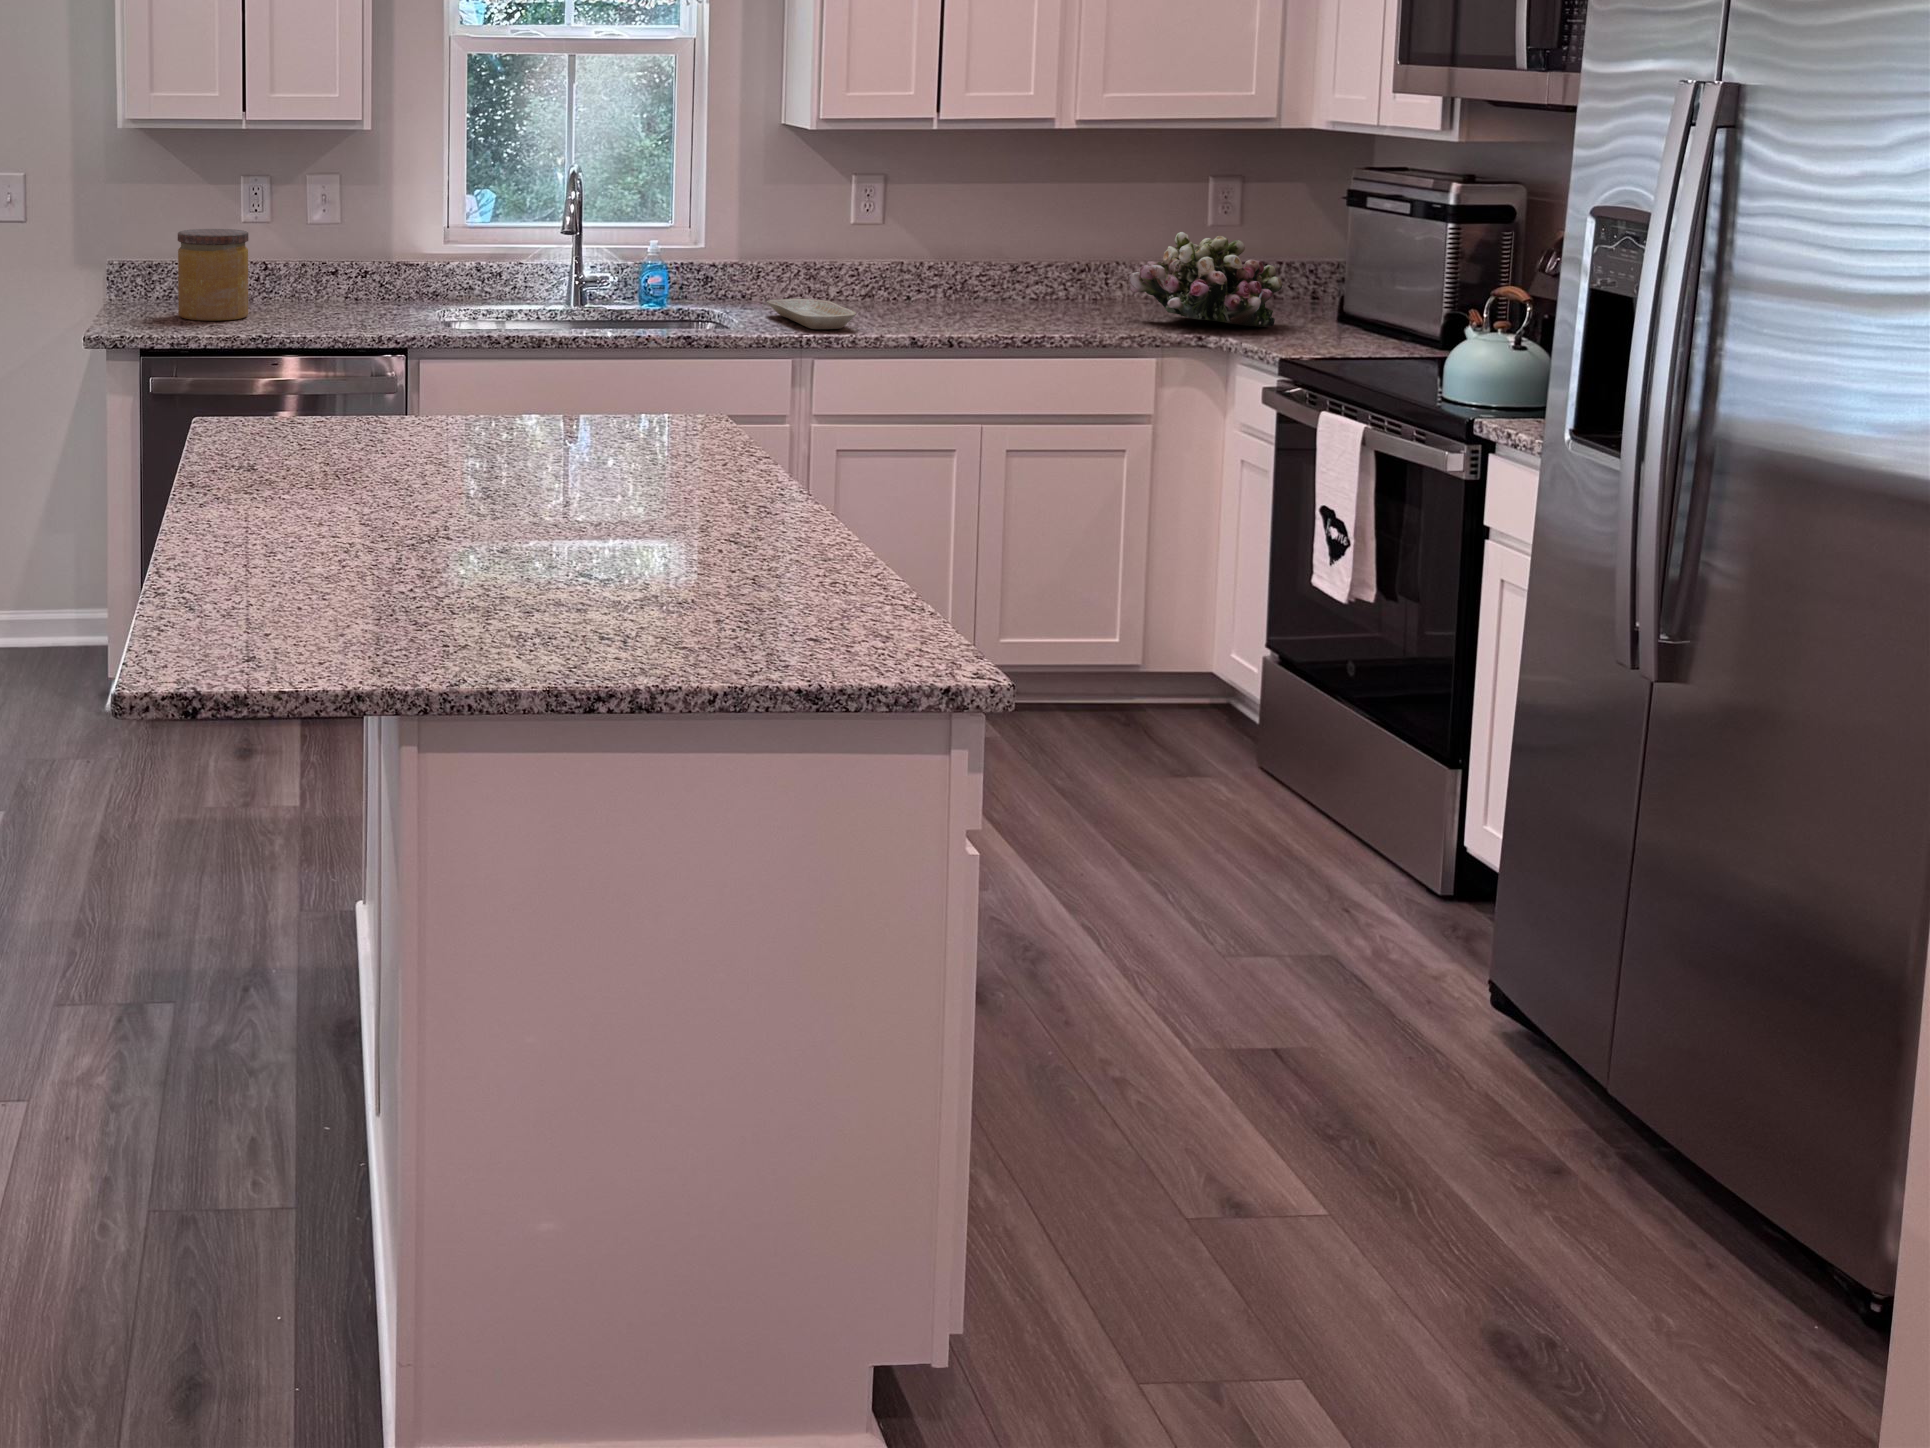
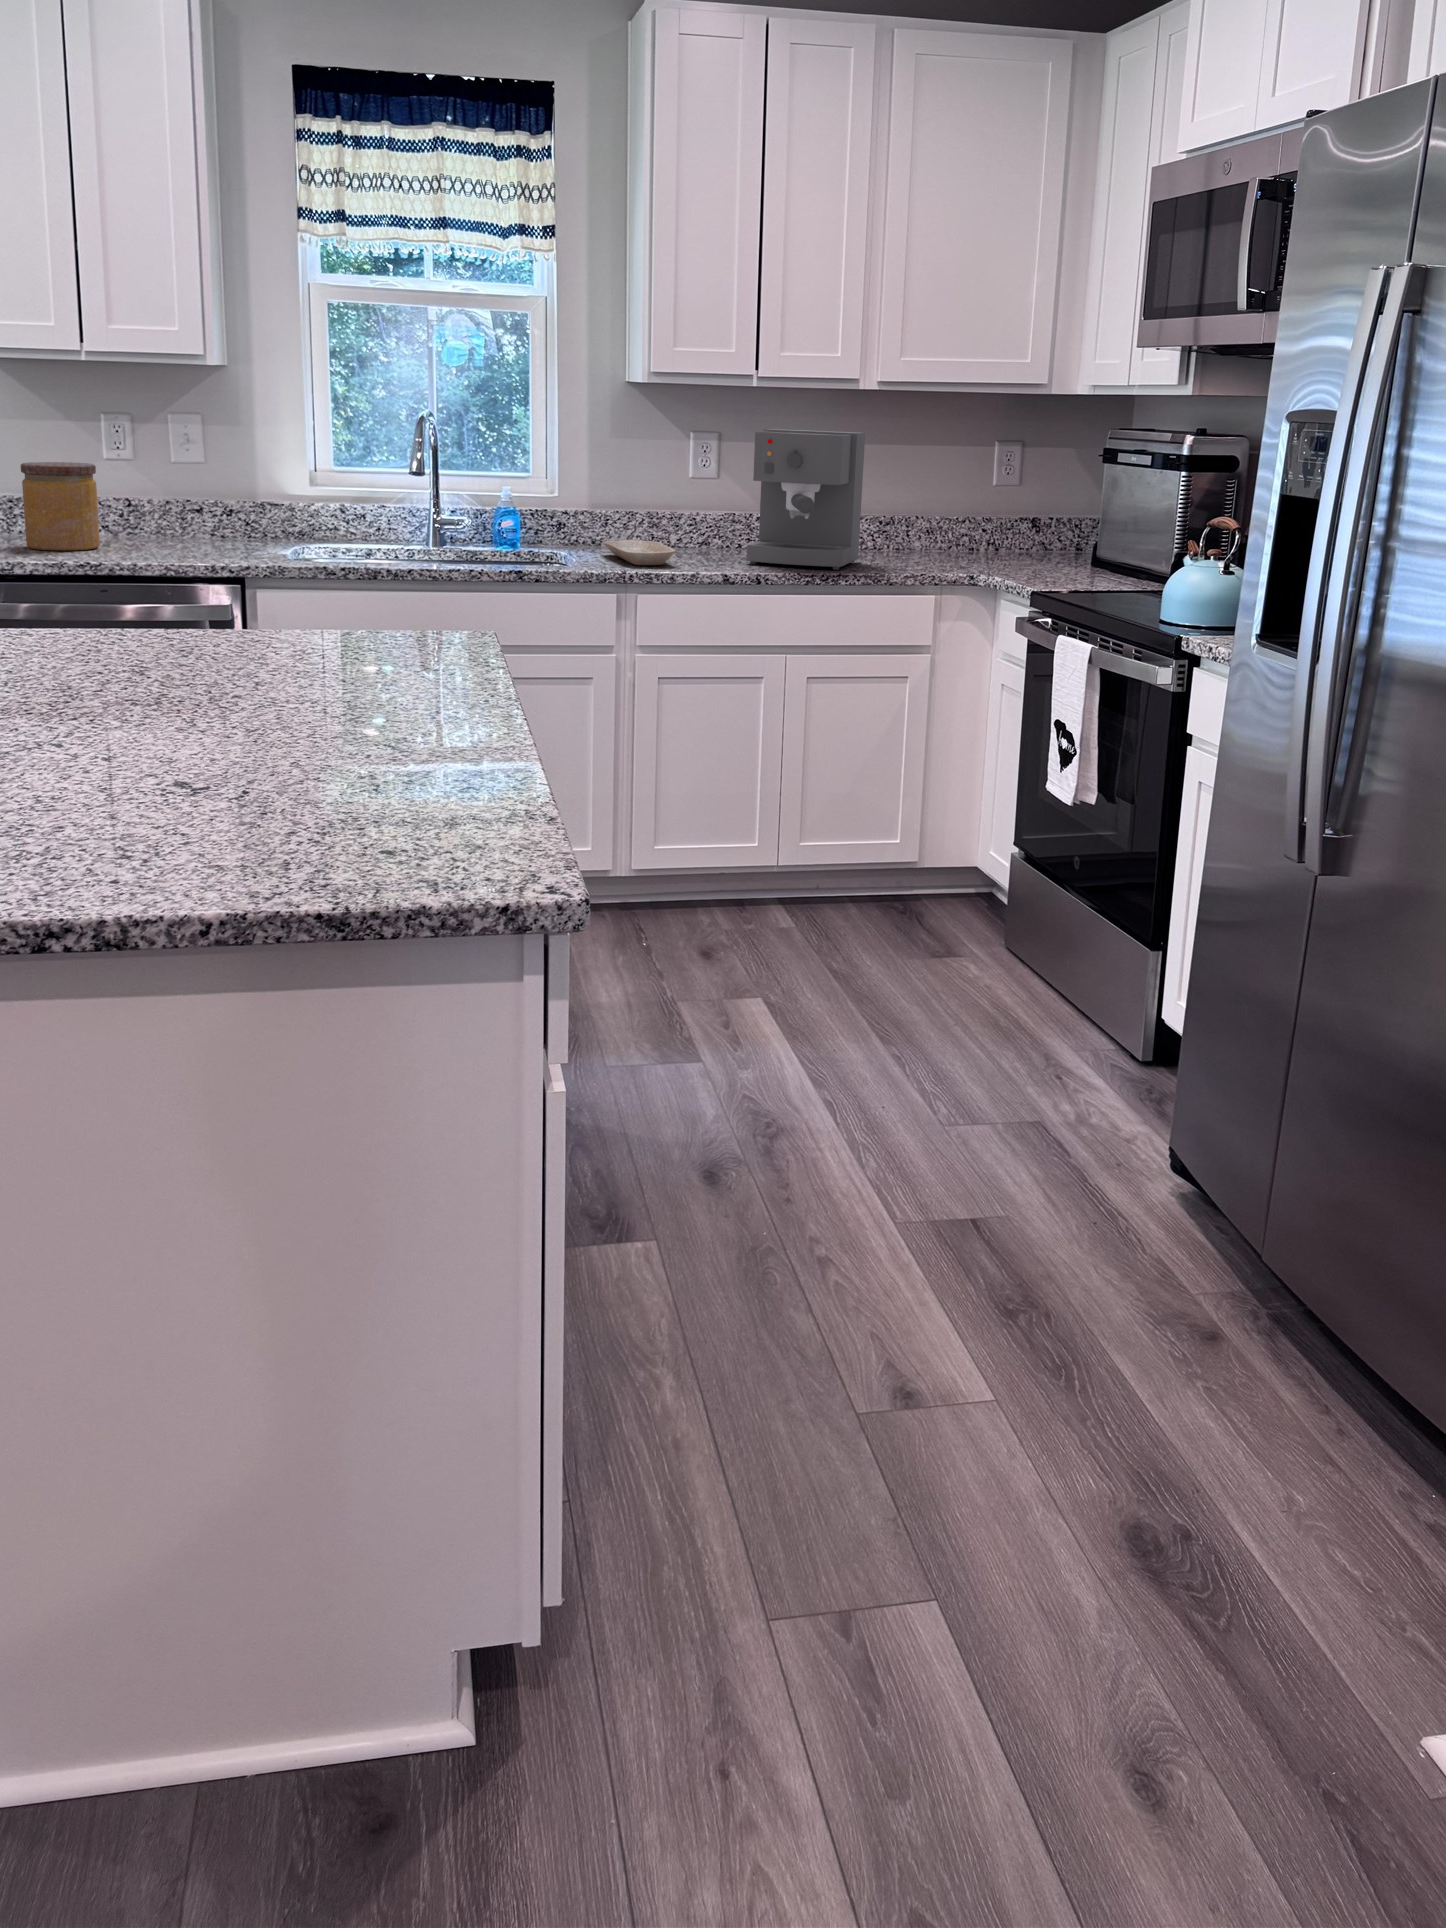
coffee maker: none [932,174,1063,332] -> present [747,429,865,570]
flower arrangement: present [1129,232,1282,327] -> none [921,485,1049,568]

